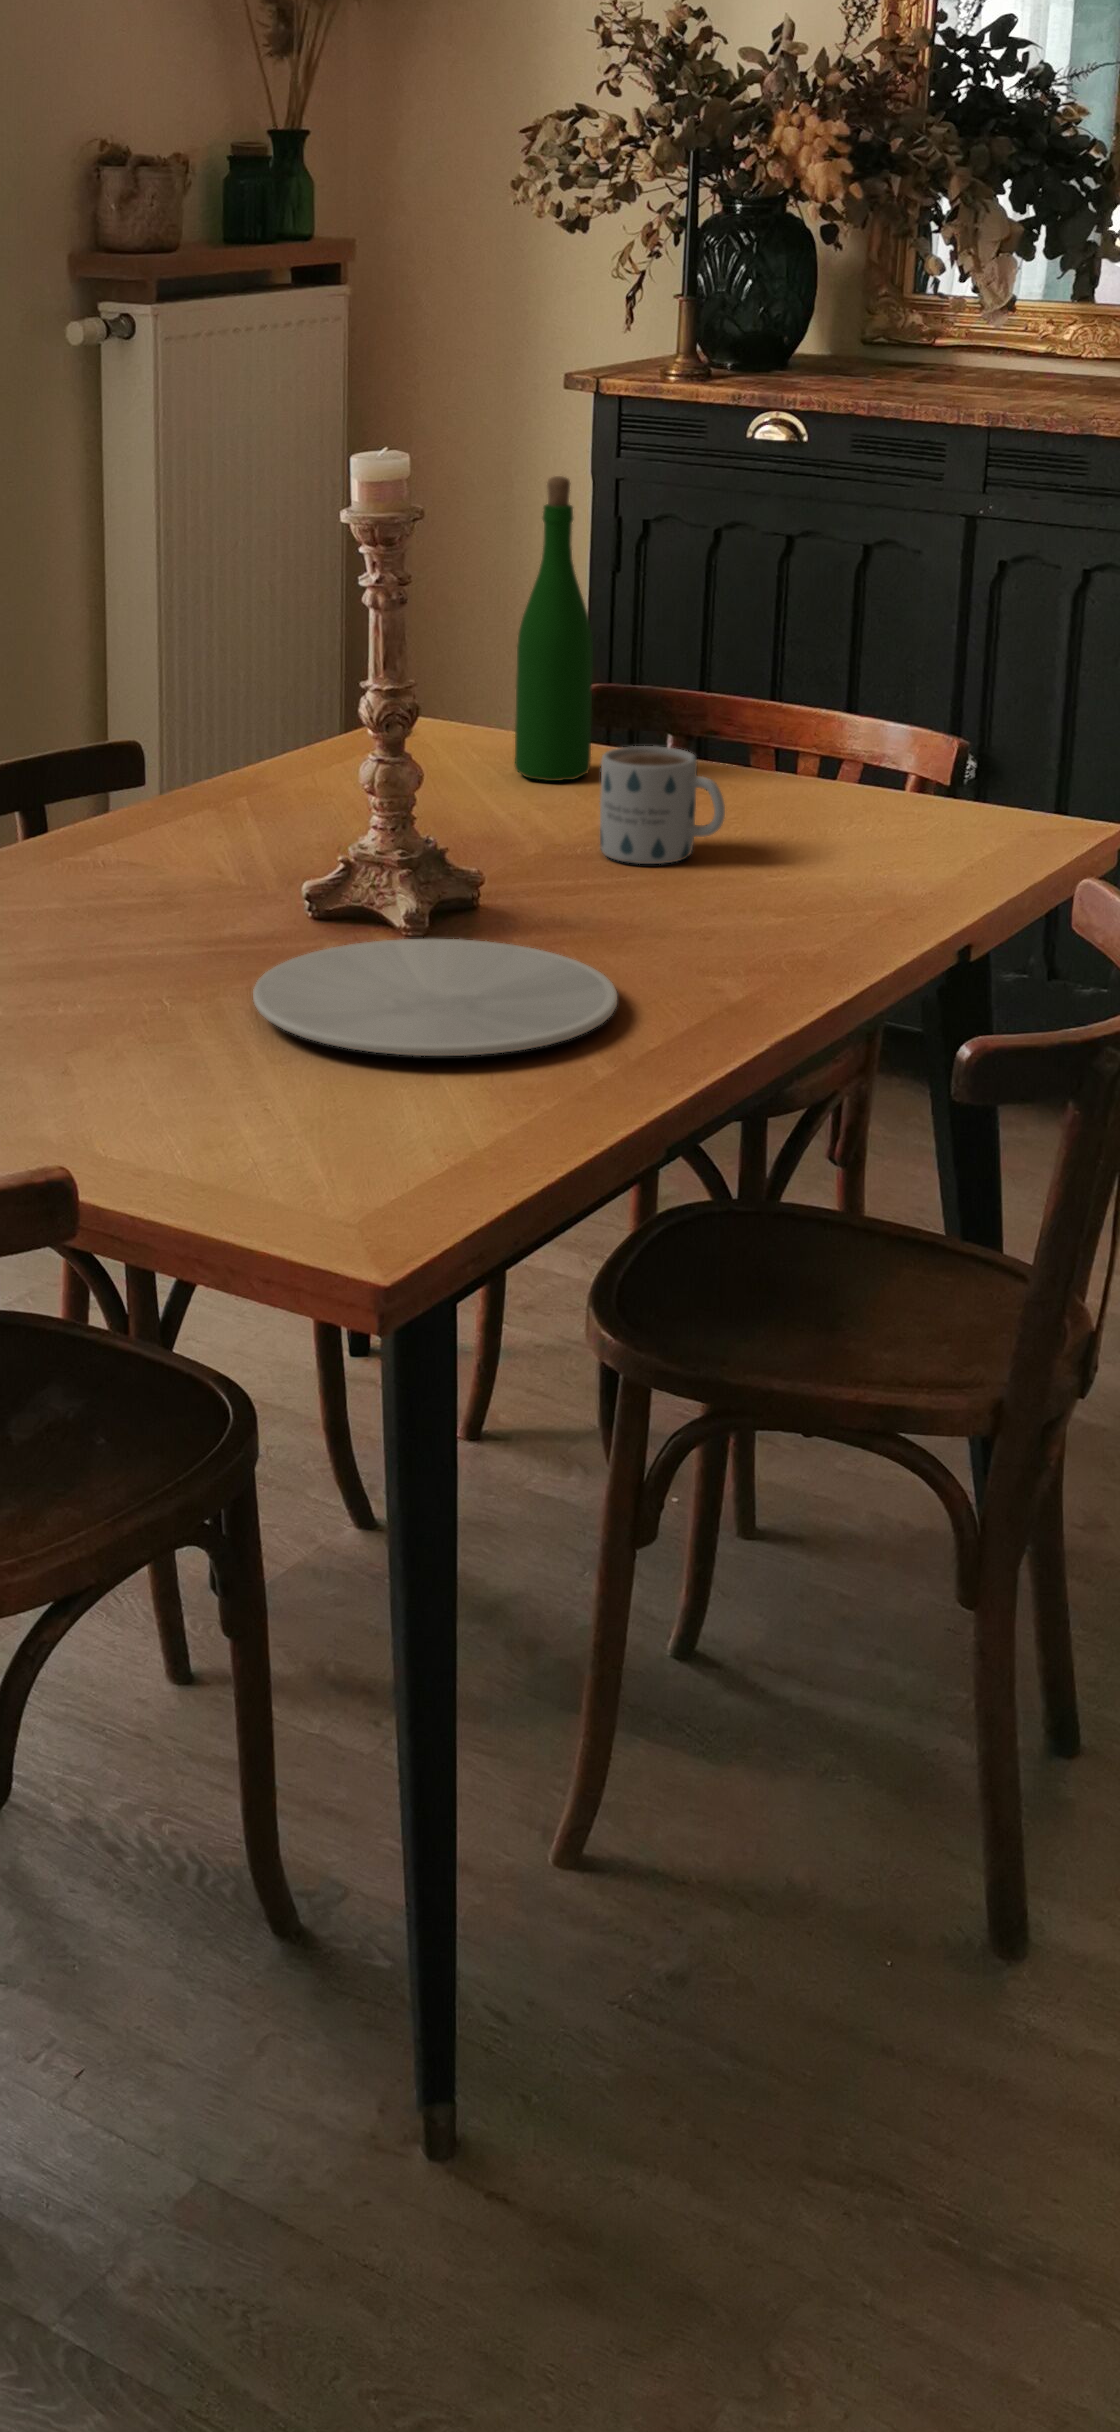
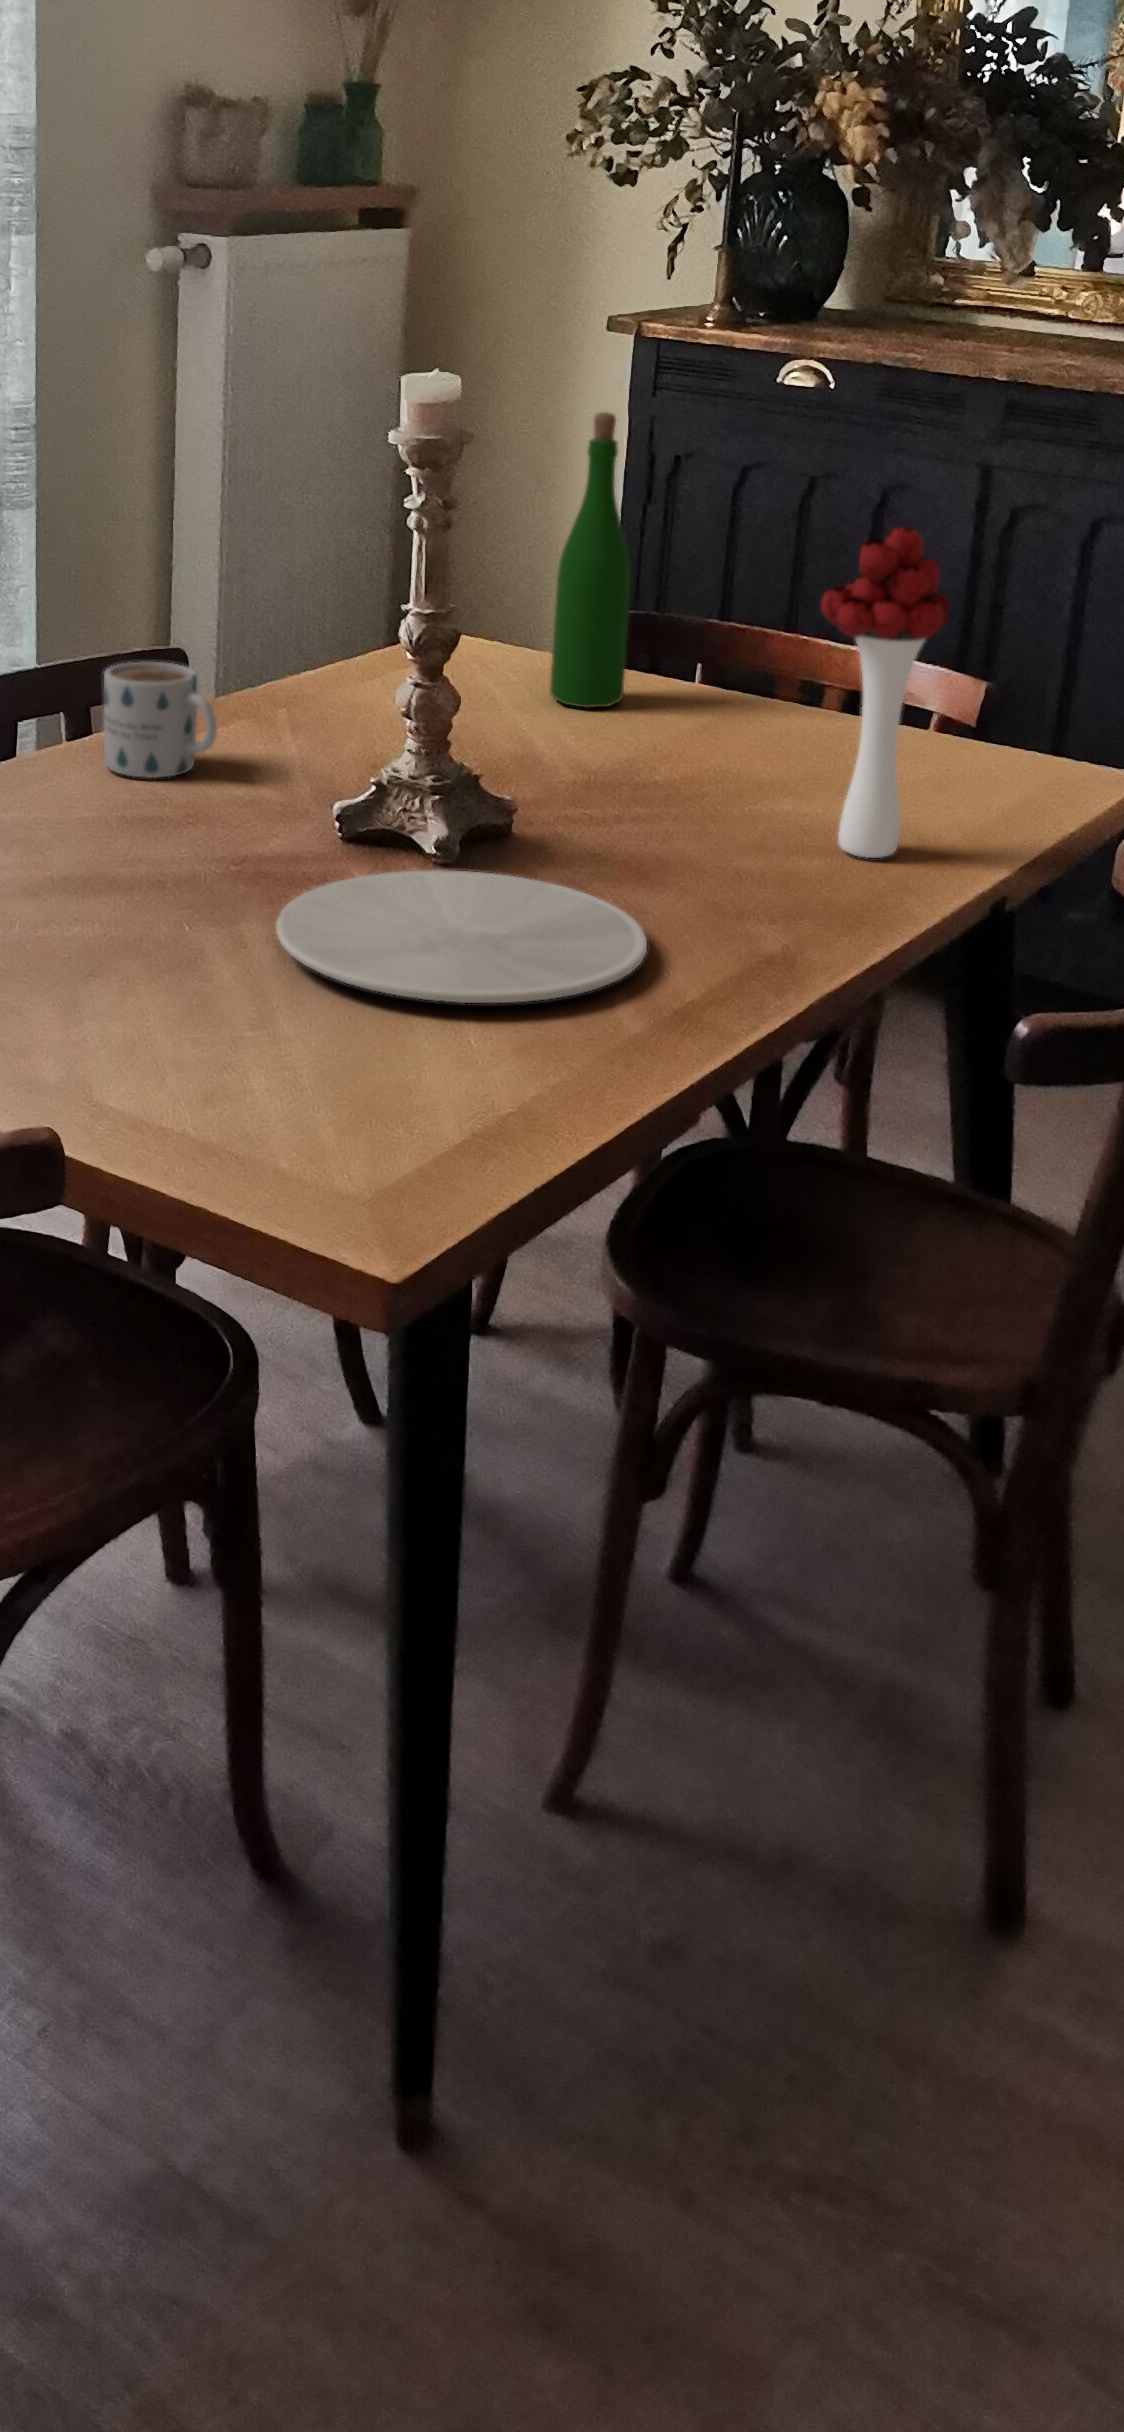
flower bouquet: none [779,579,907,911] -> present [821,527,949,858]
mug: present [600,746,725,864] -> present [104,662,217,778]

